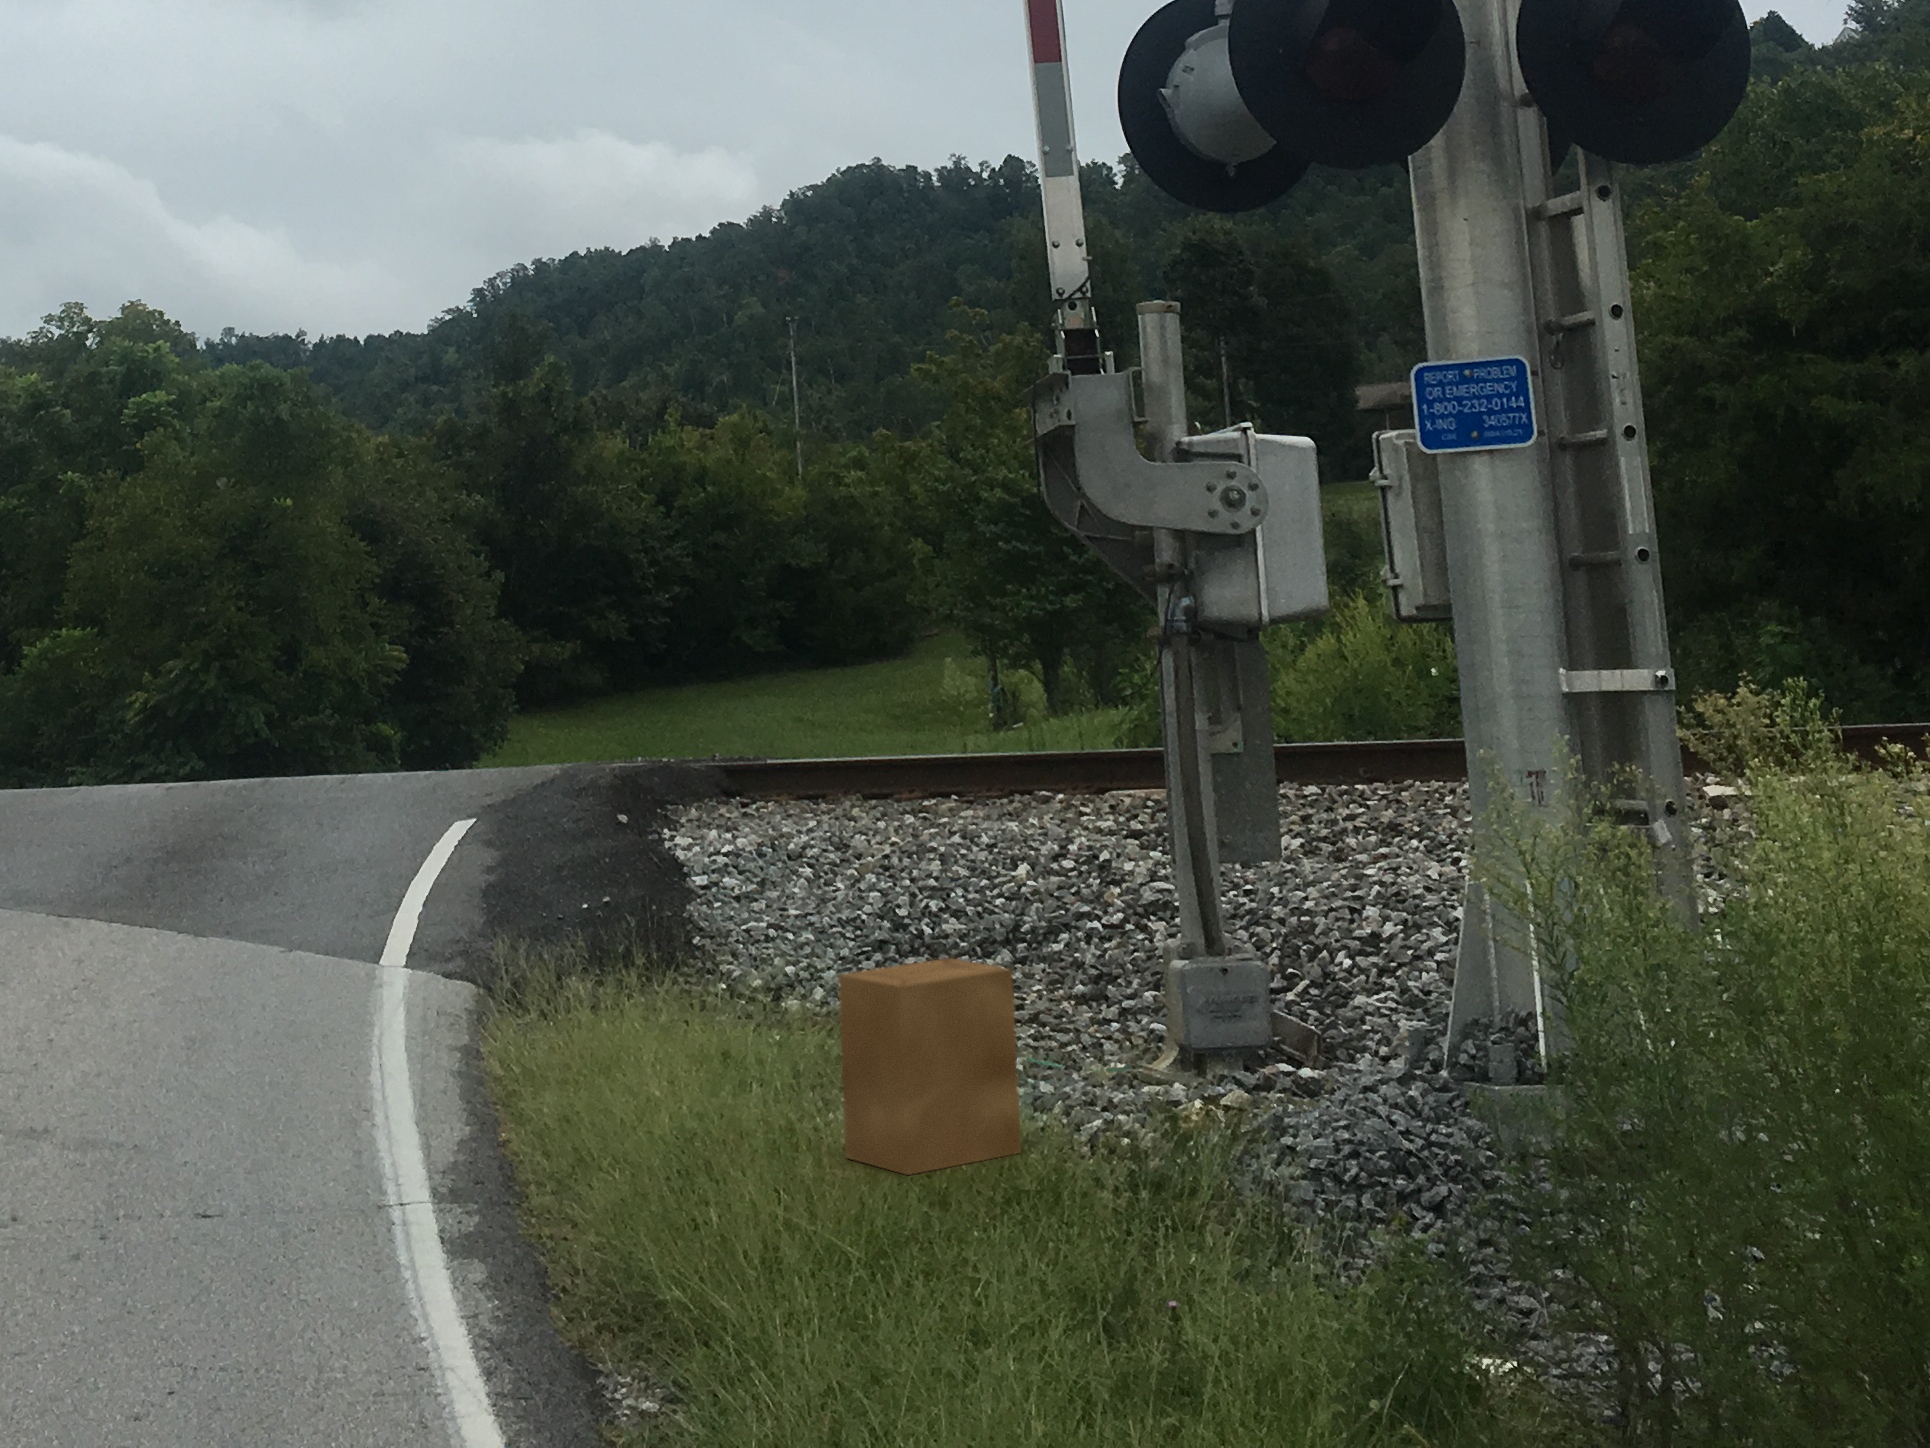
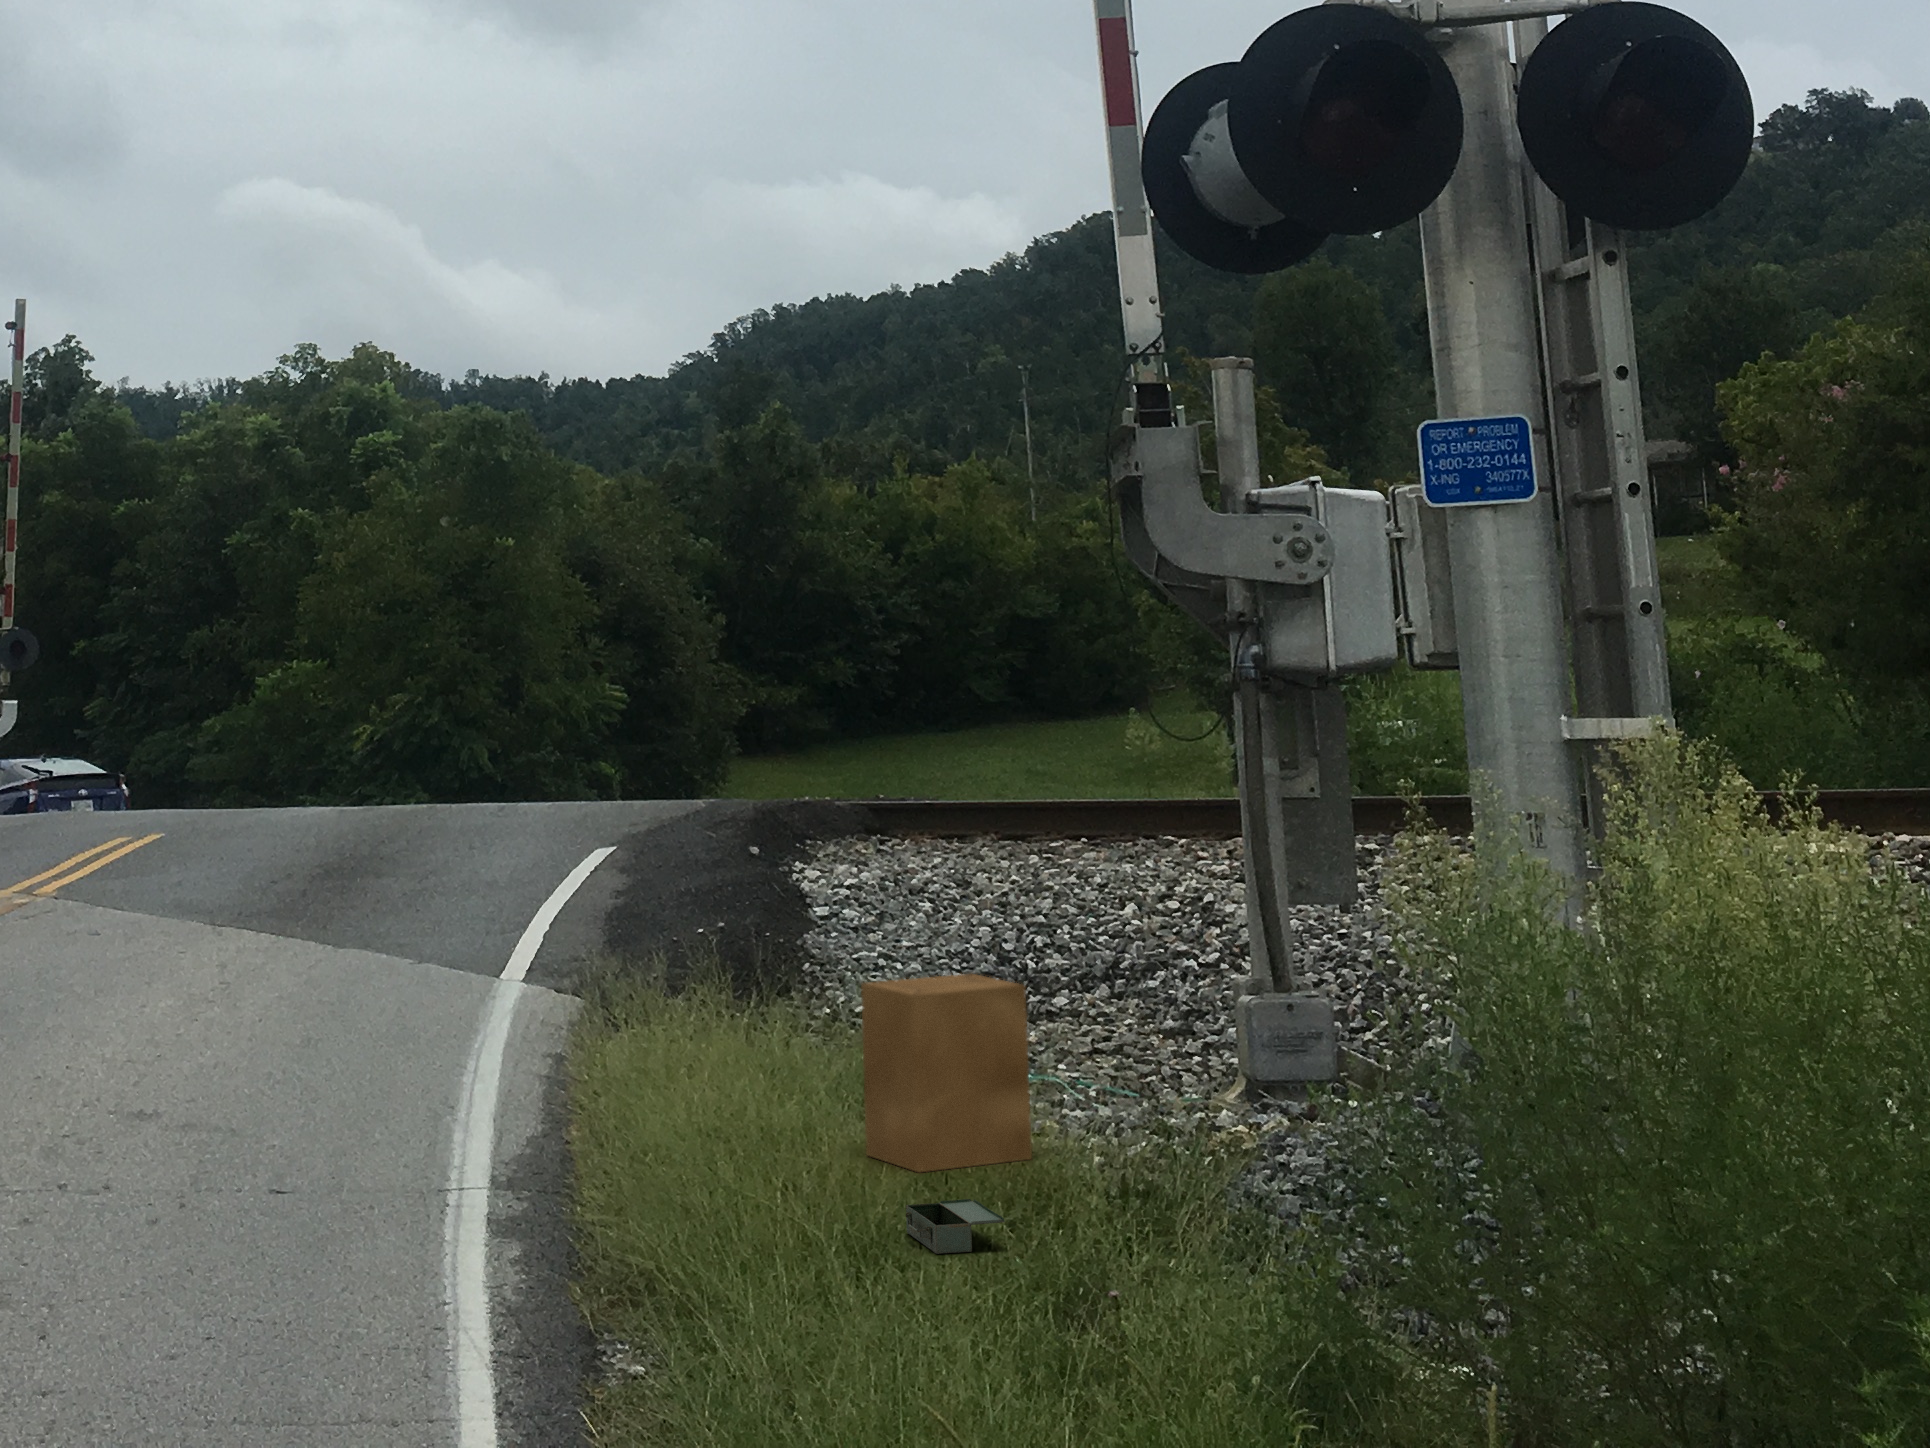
toolbox: none [919,1207,1031,1271] -> present [906,1199,1005,1254]

